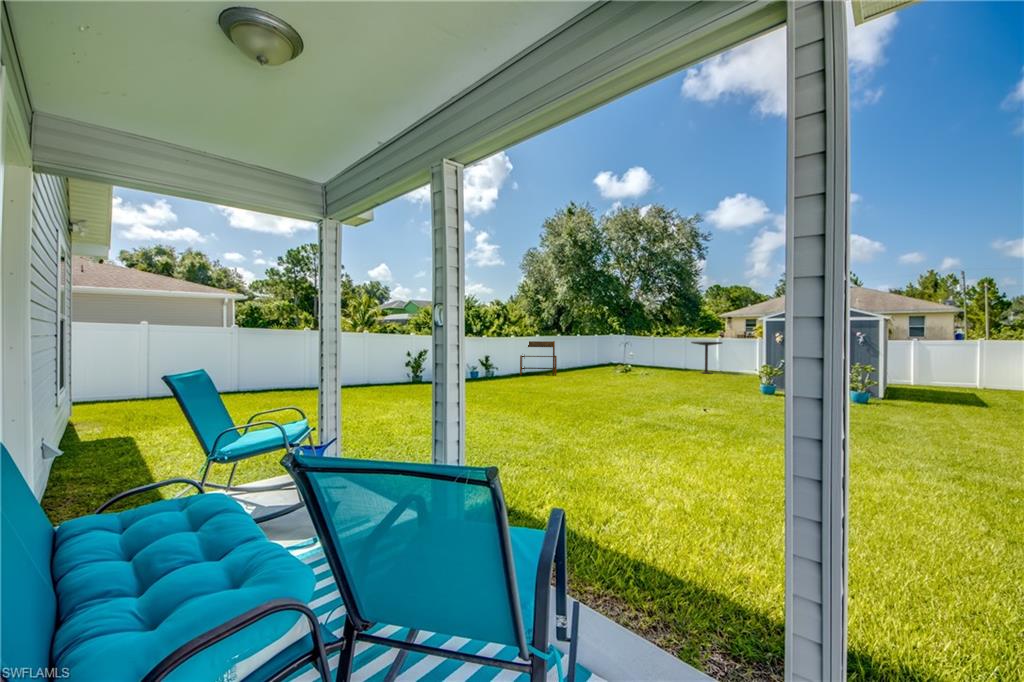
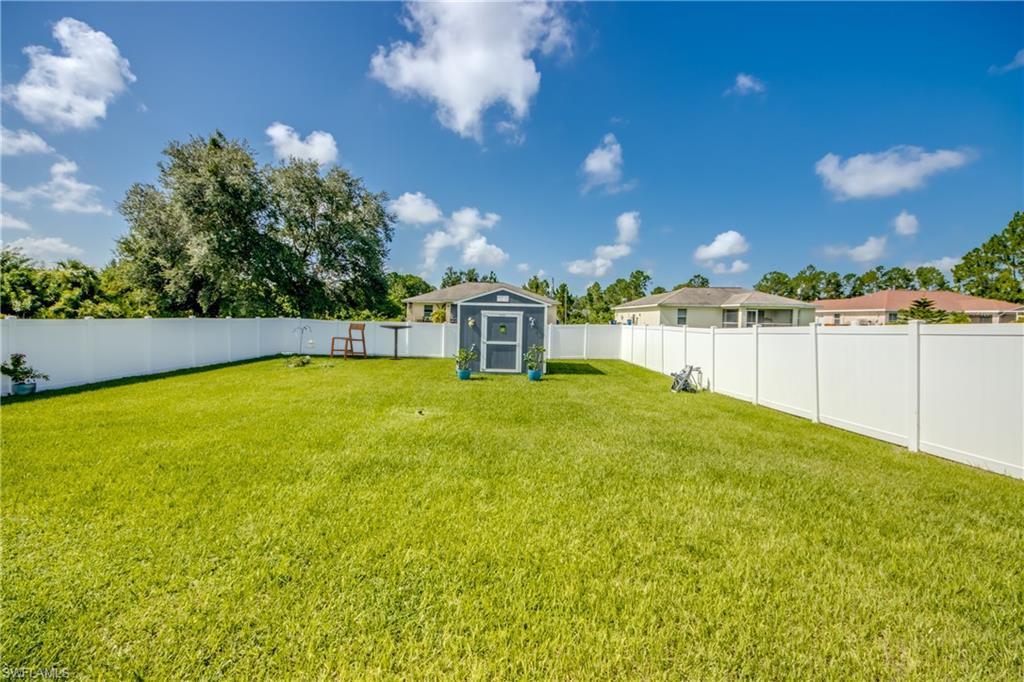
bench: present [520,341,557,376] -> present [331,323,367,360]

